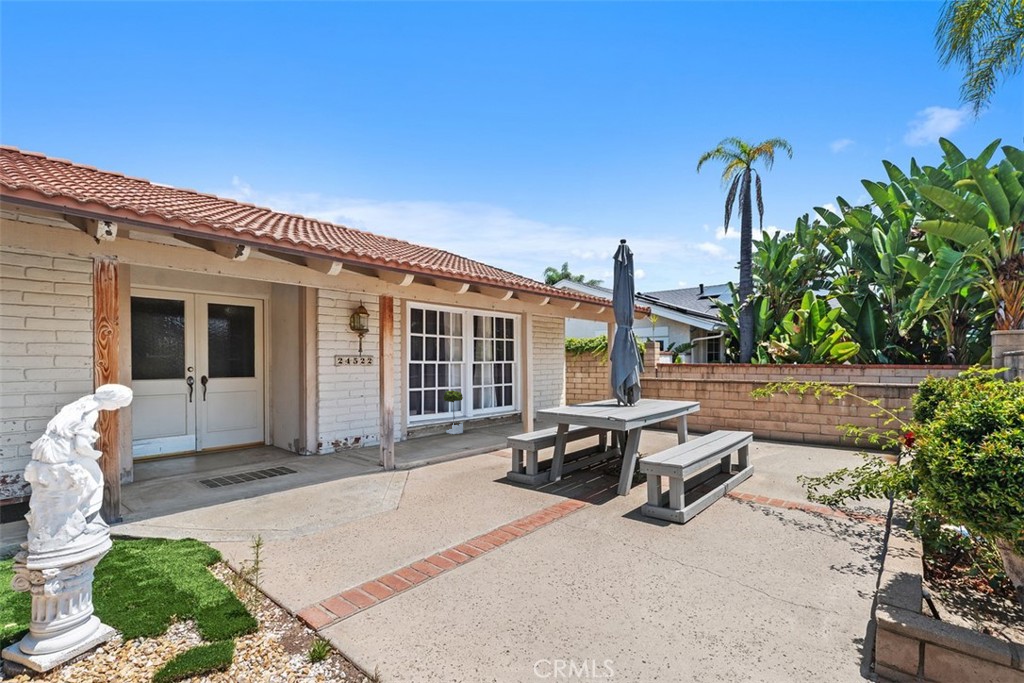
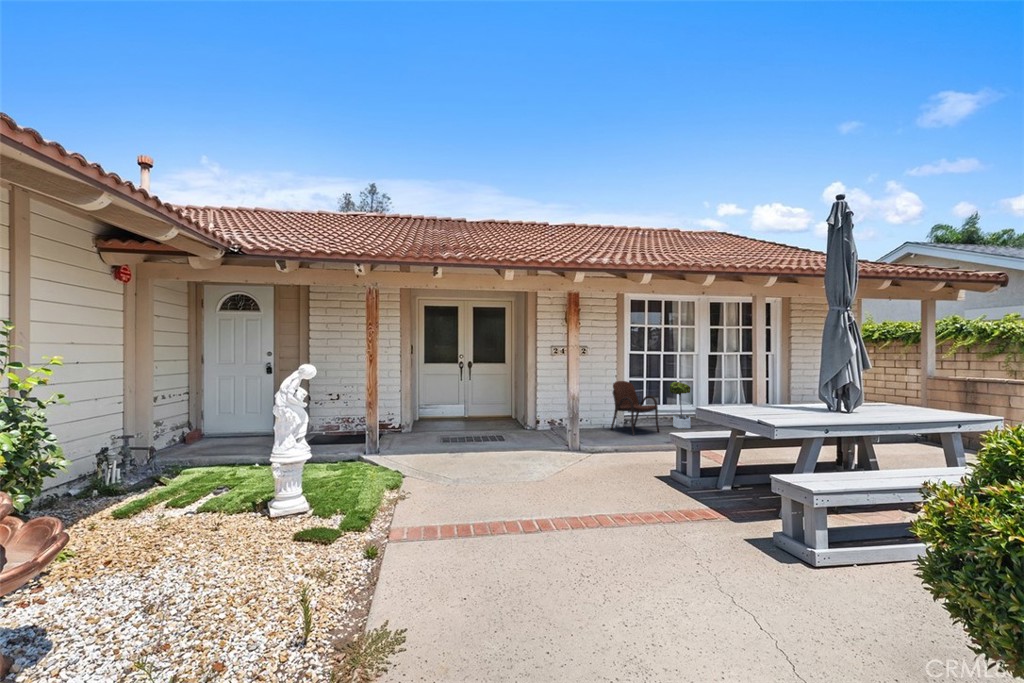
armchair: none [395,392,442,446] -> present [611,381,659,435]

